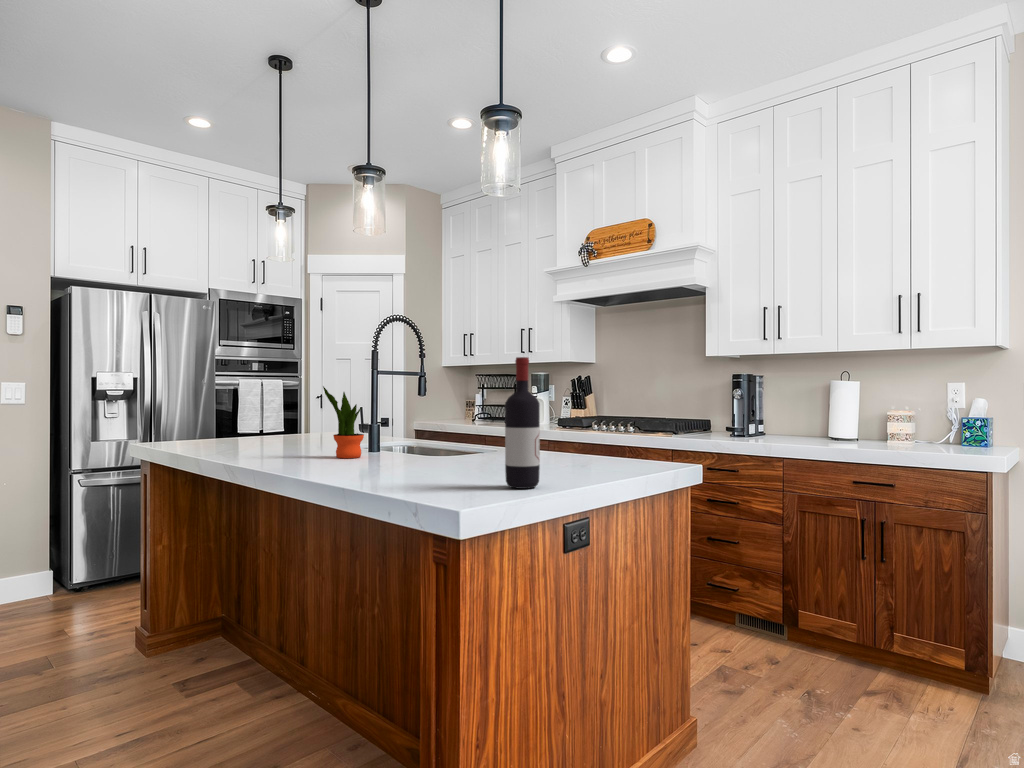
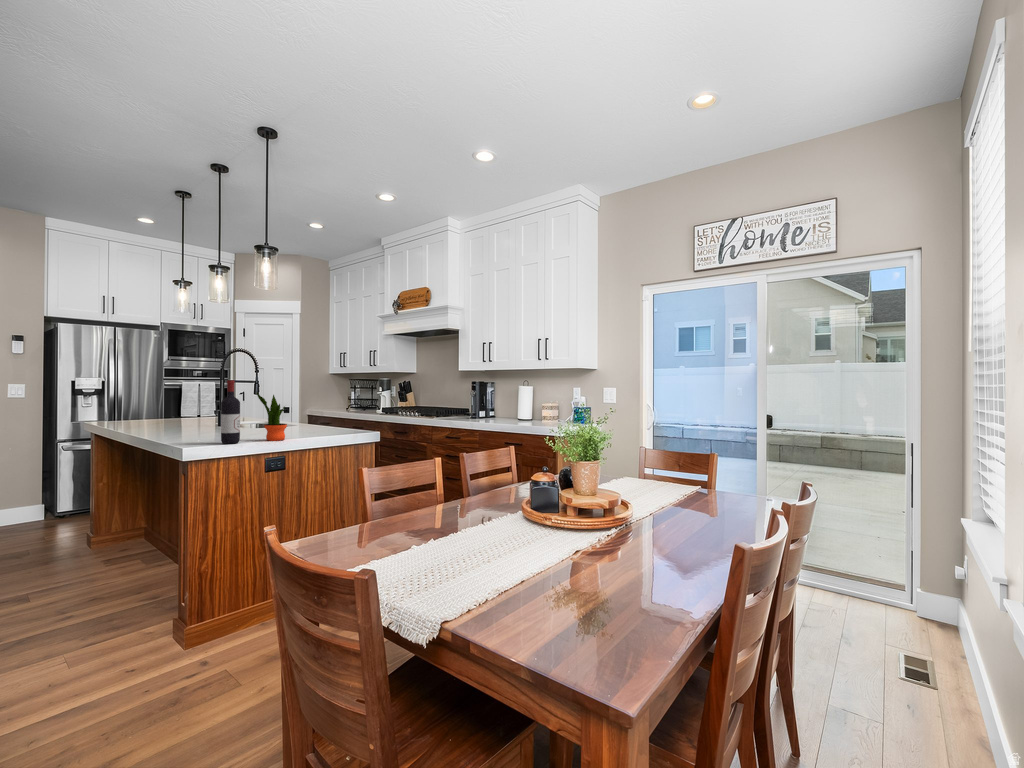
potted plant: present [323,386,364,458] -> present [256,392,287,441]

